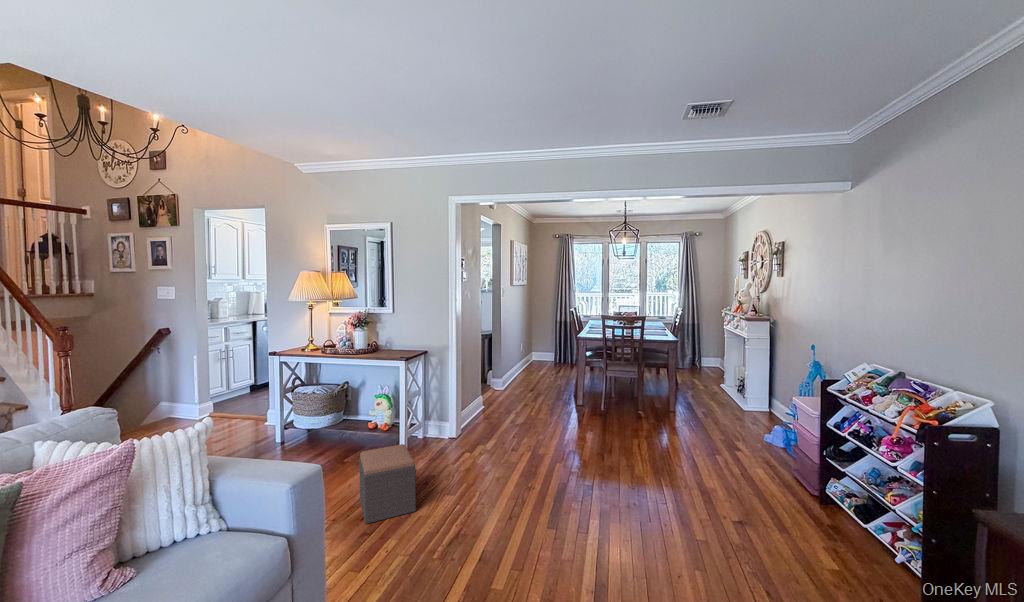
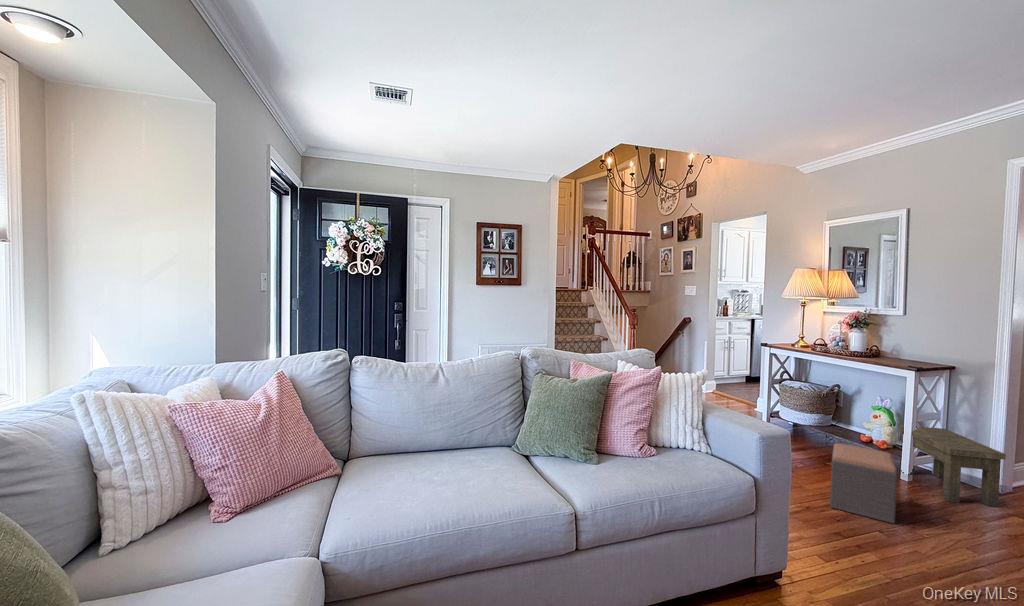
side table: none [398,401,463,463] -> present [899,425,1006,507]

